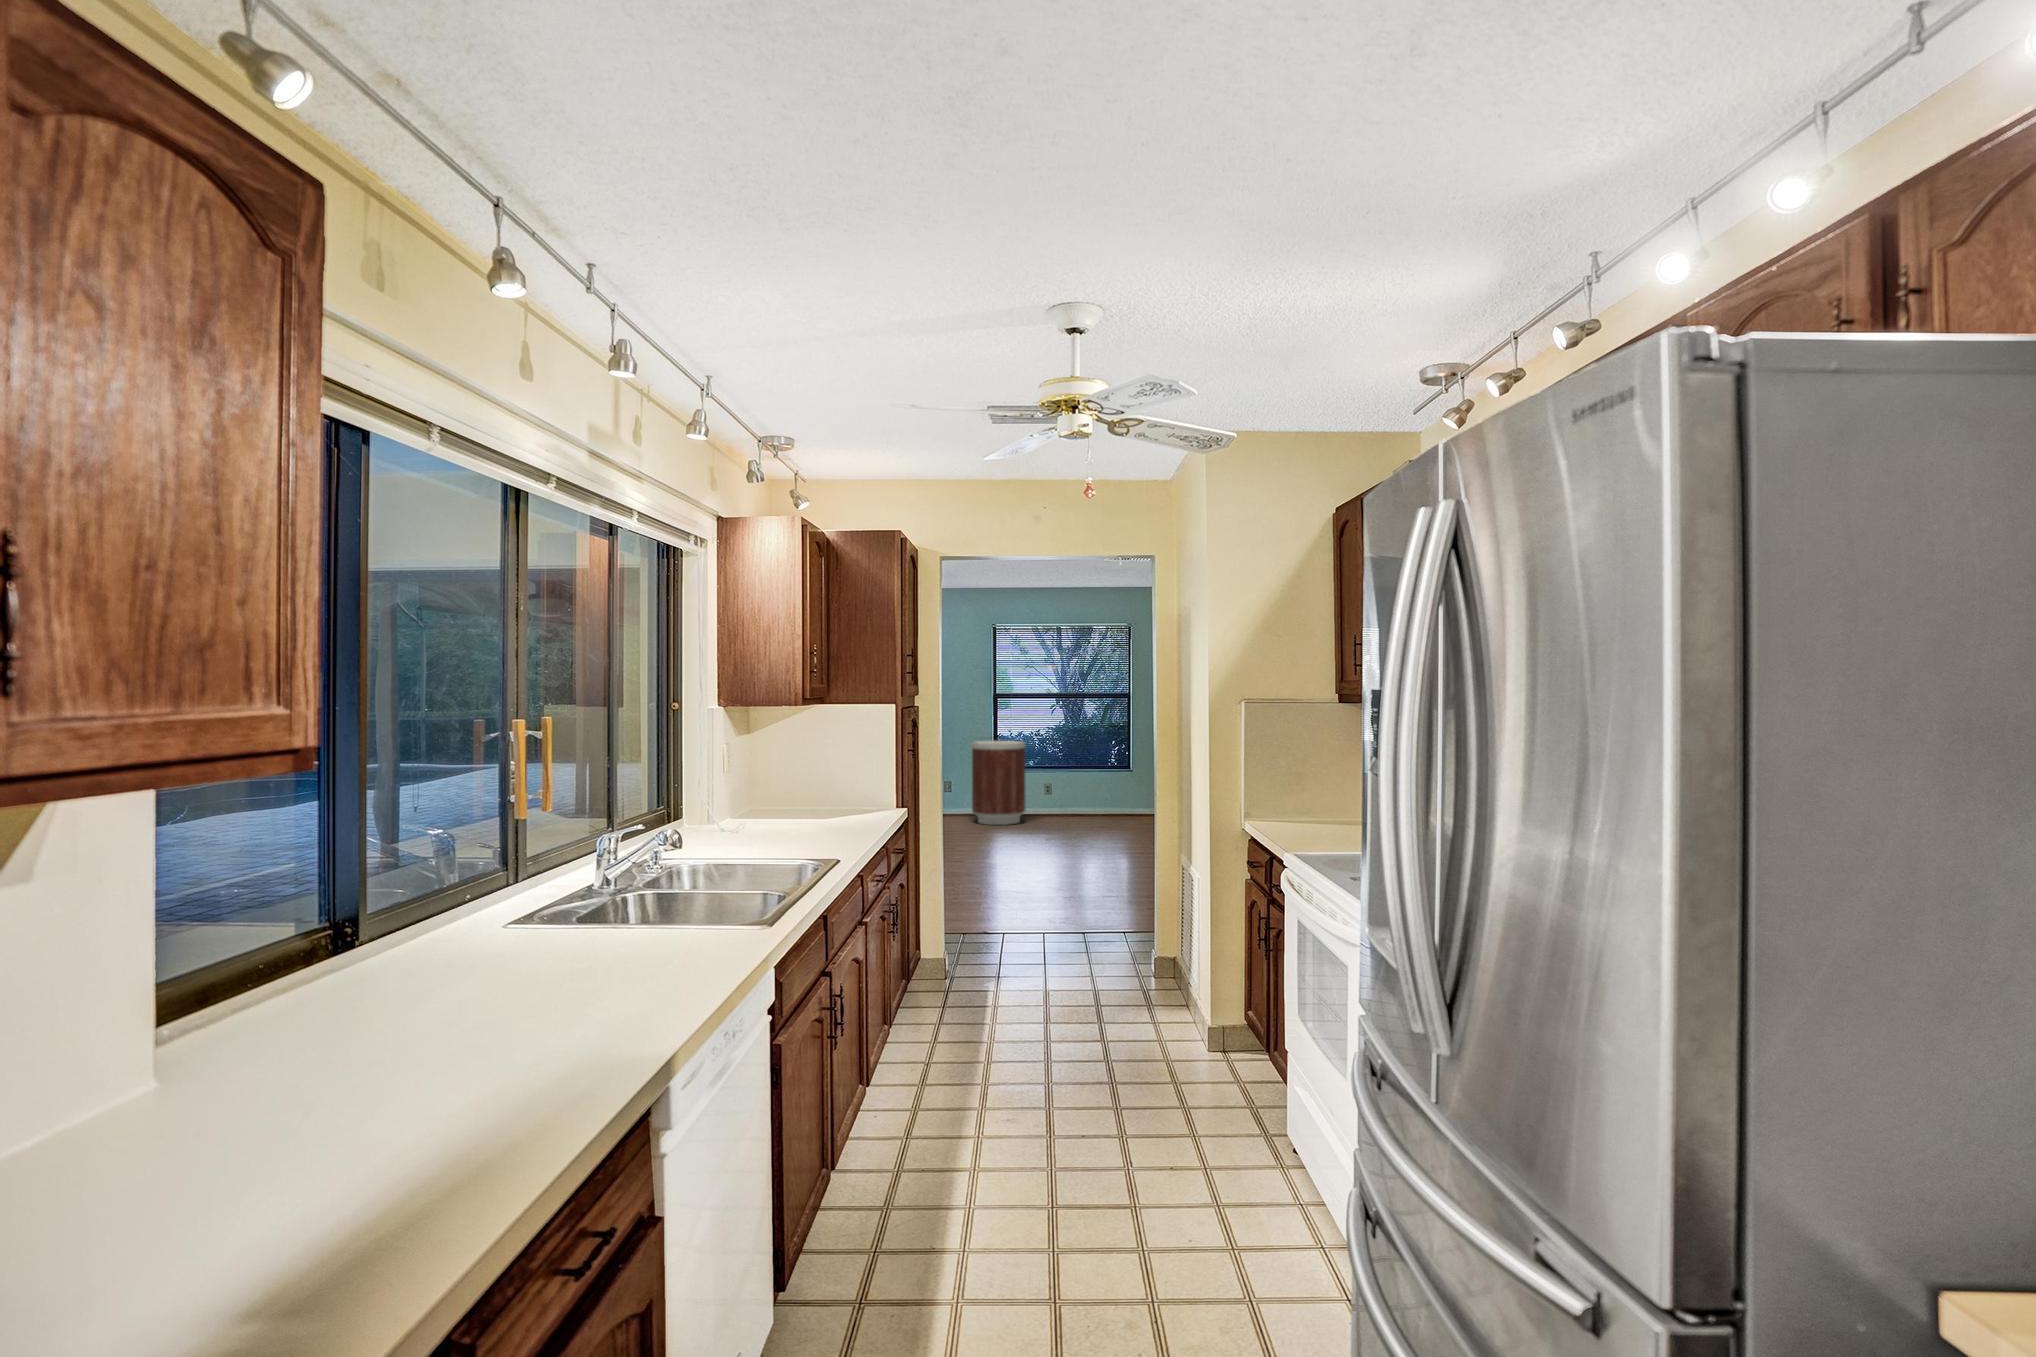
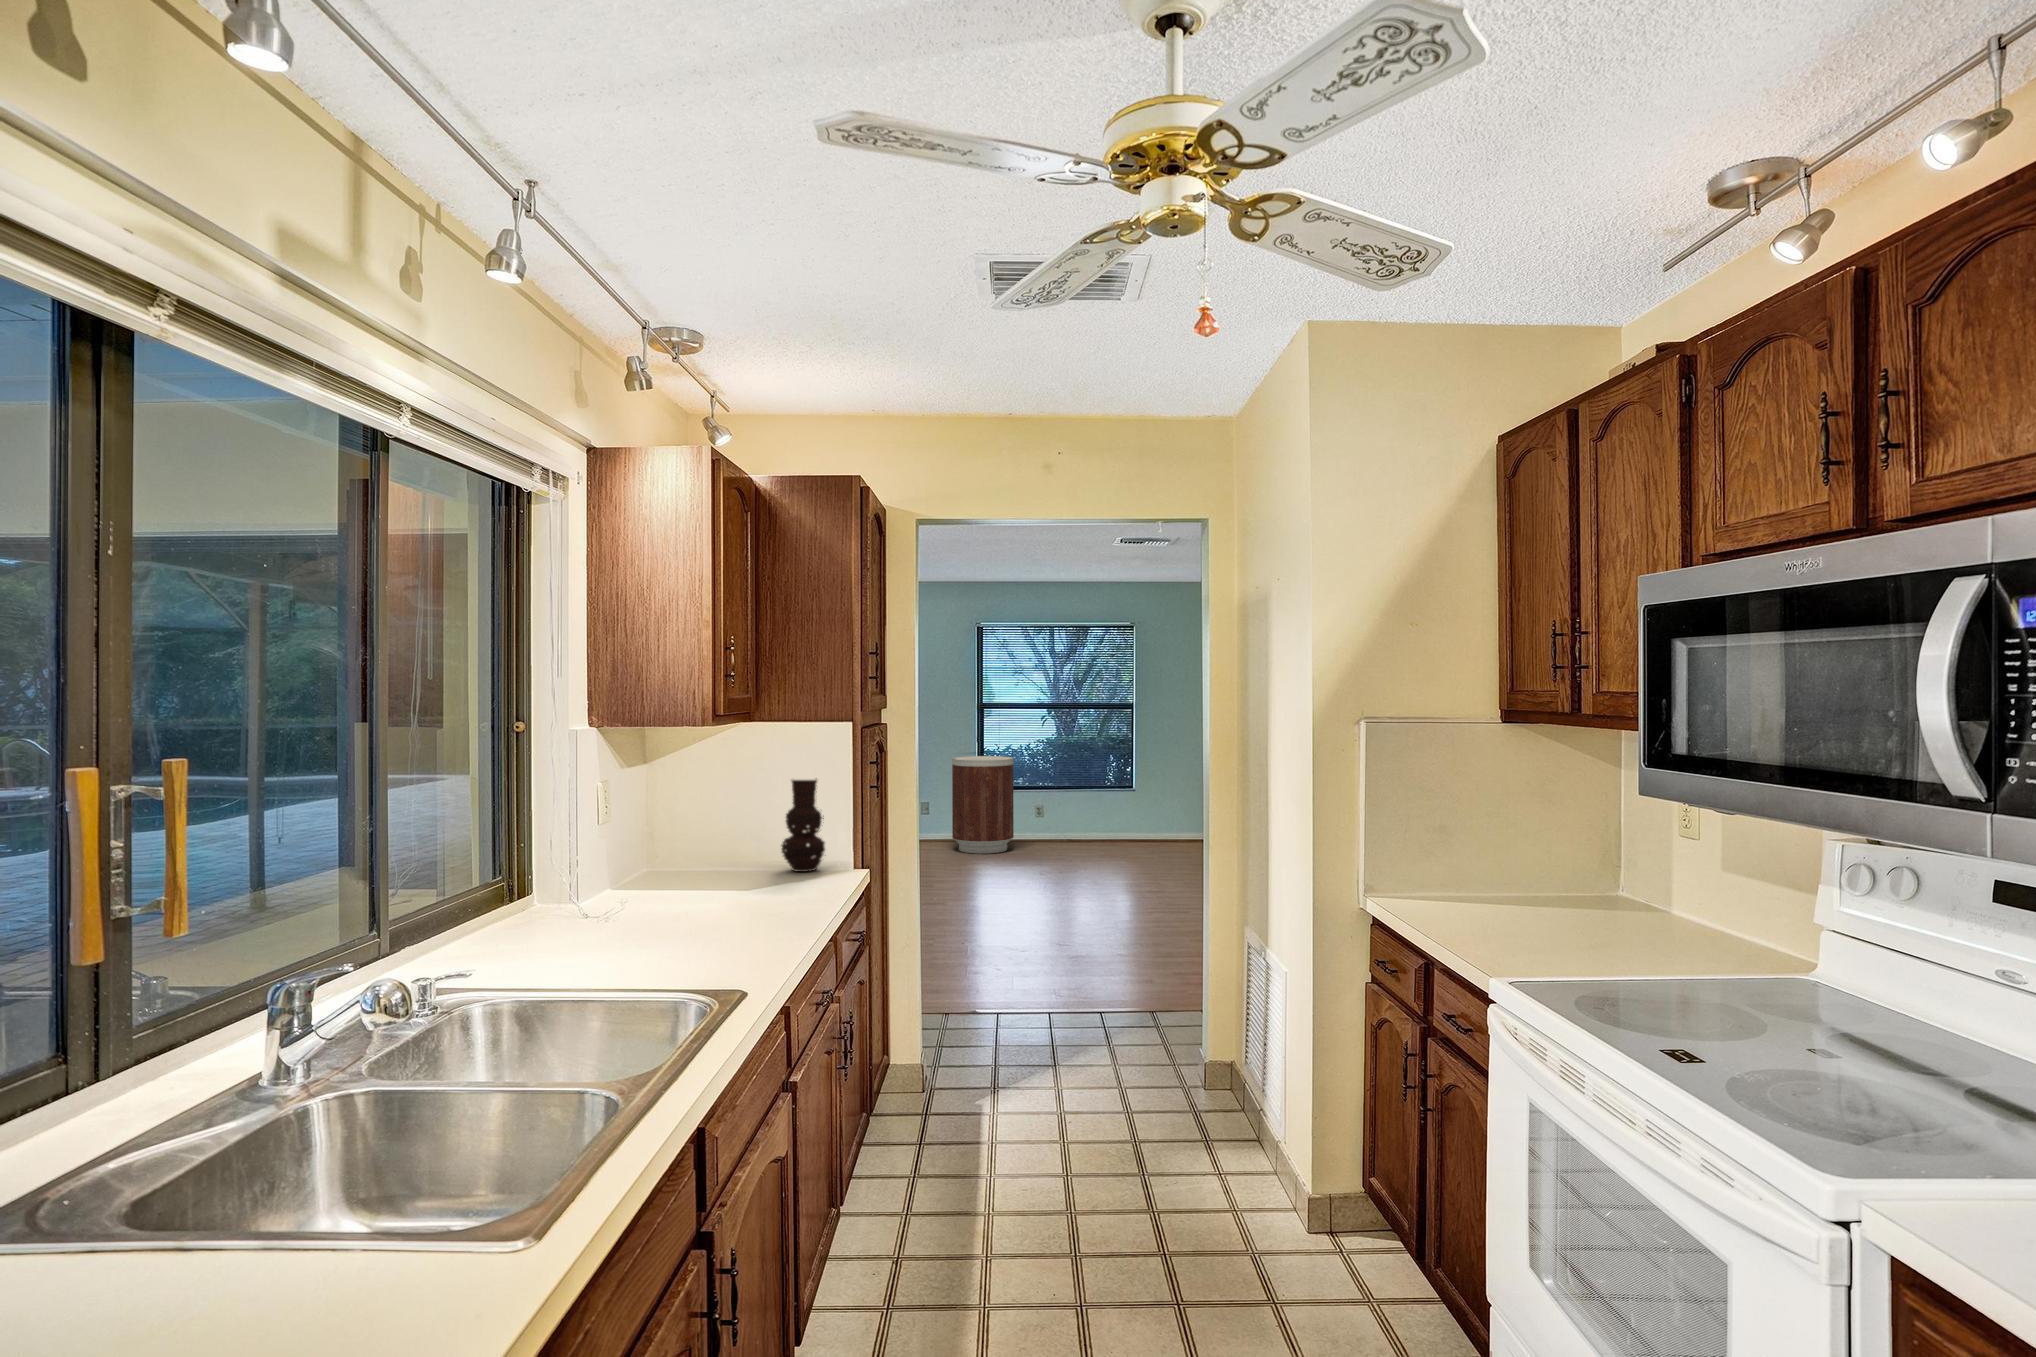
vase: none [844,744,878,811] -> present [782,778,825,872]

